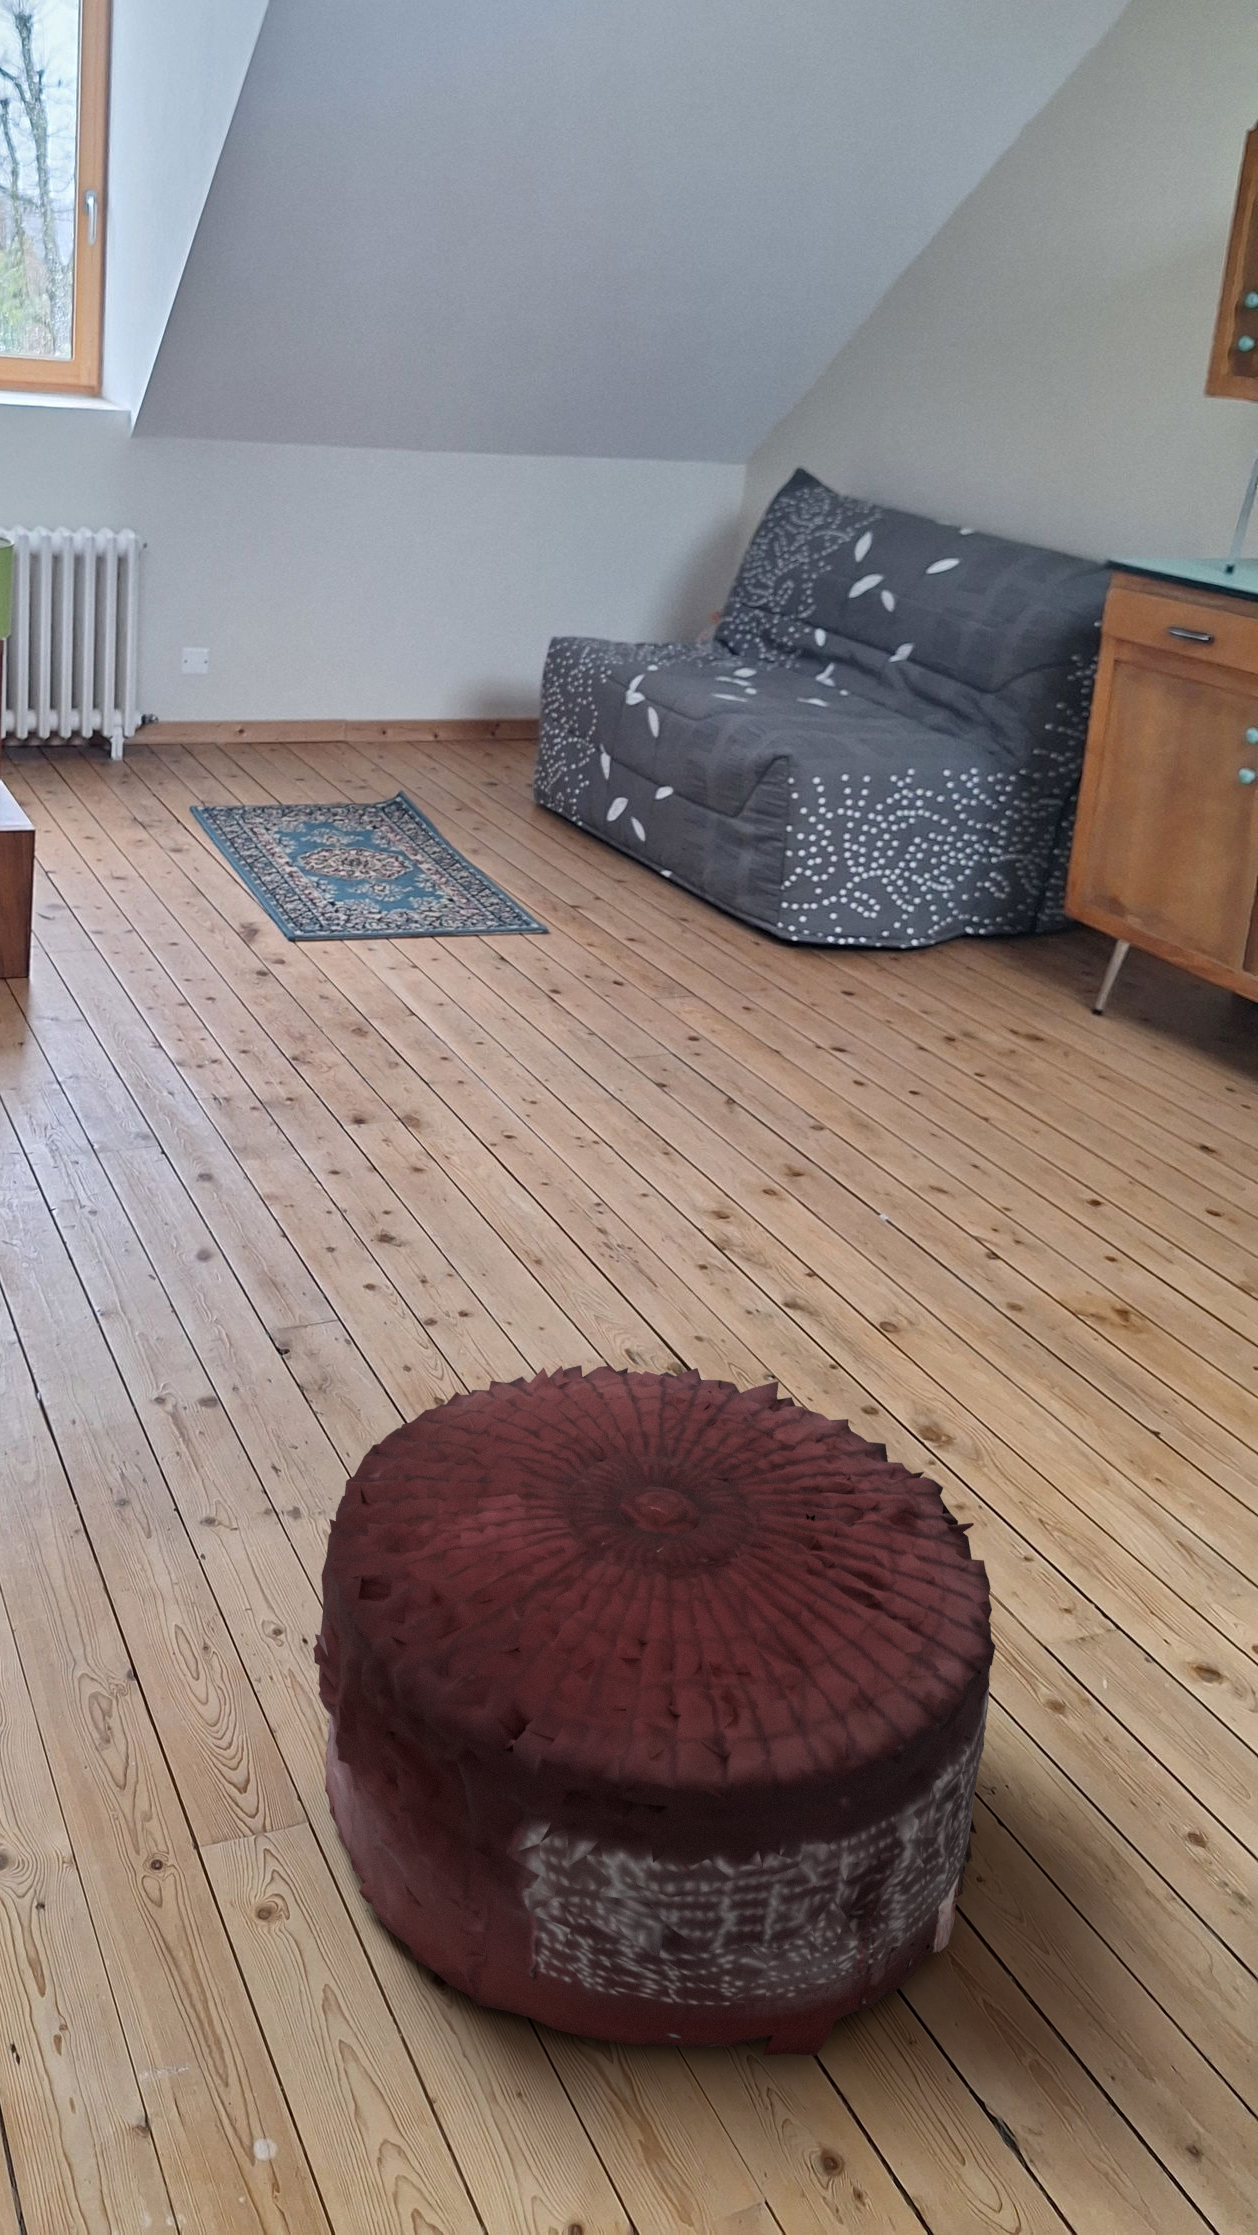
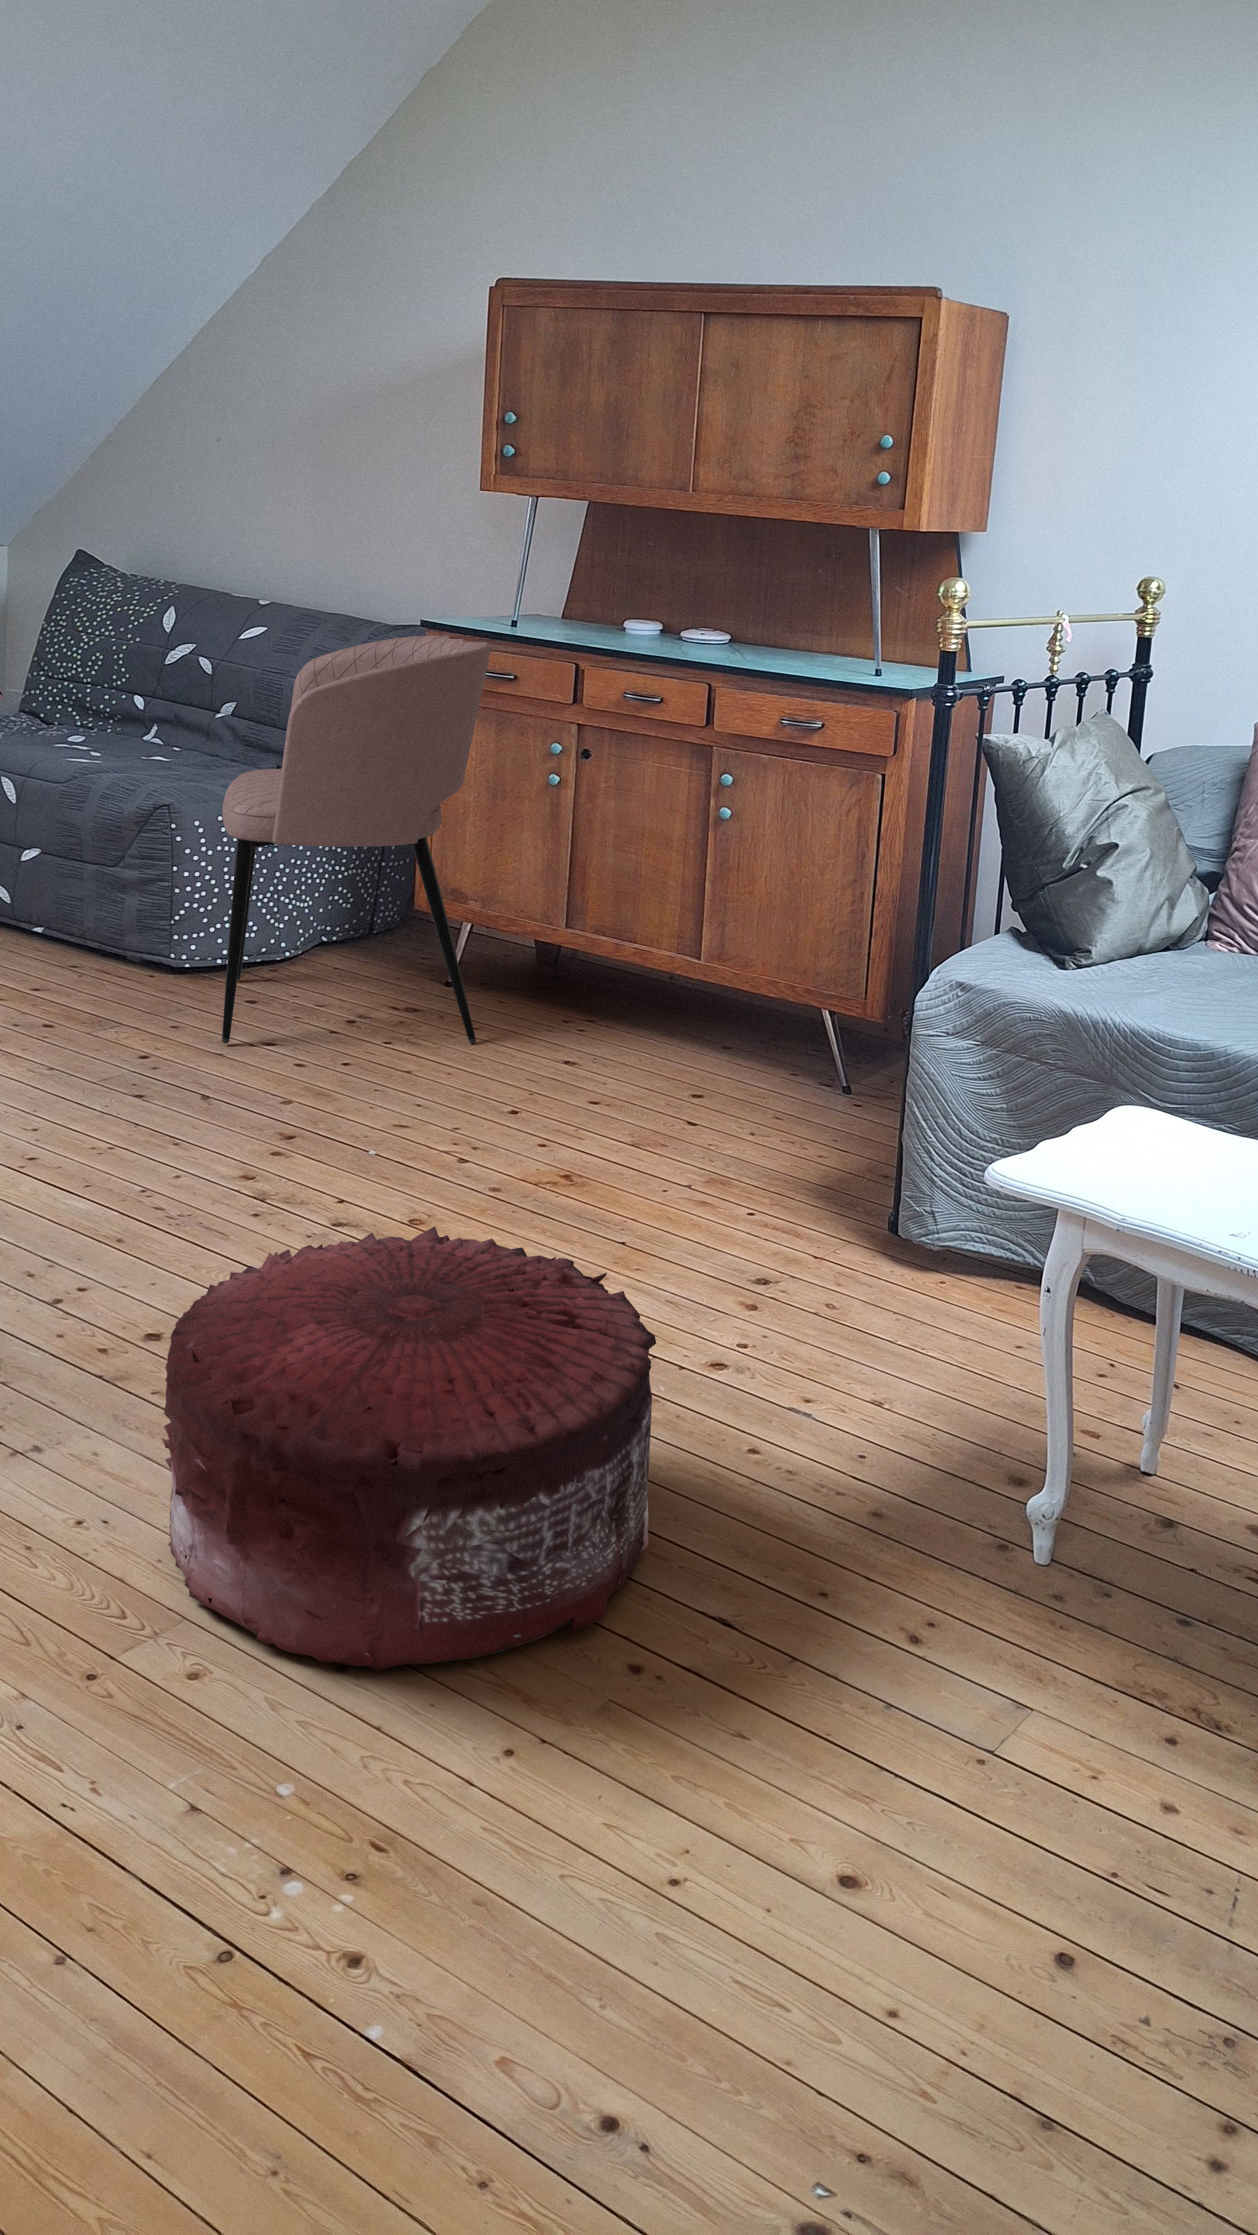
armchair: none [786,583,1178,1095] -> present [222,636,491,1044]

